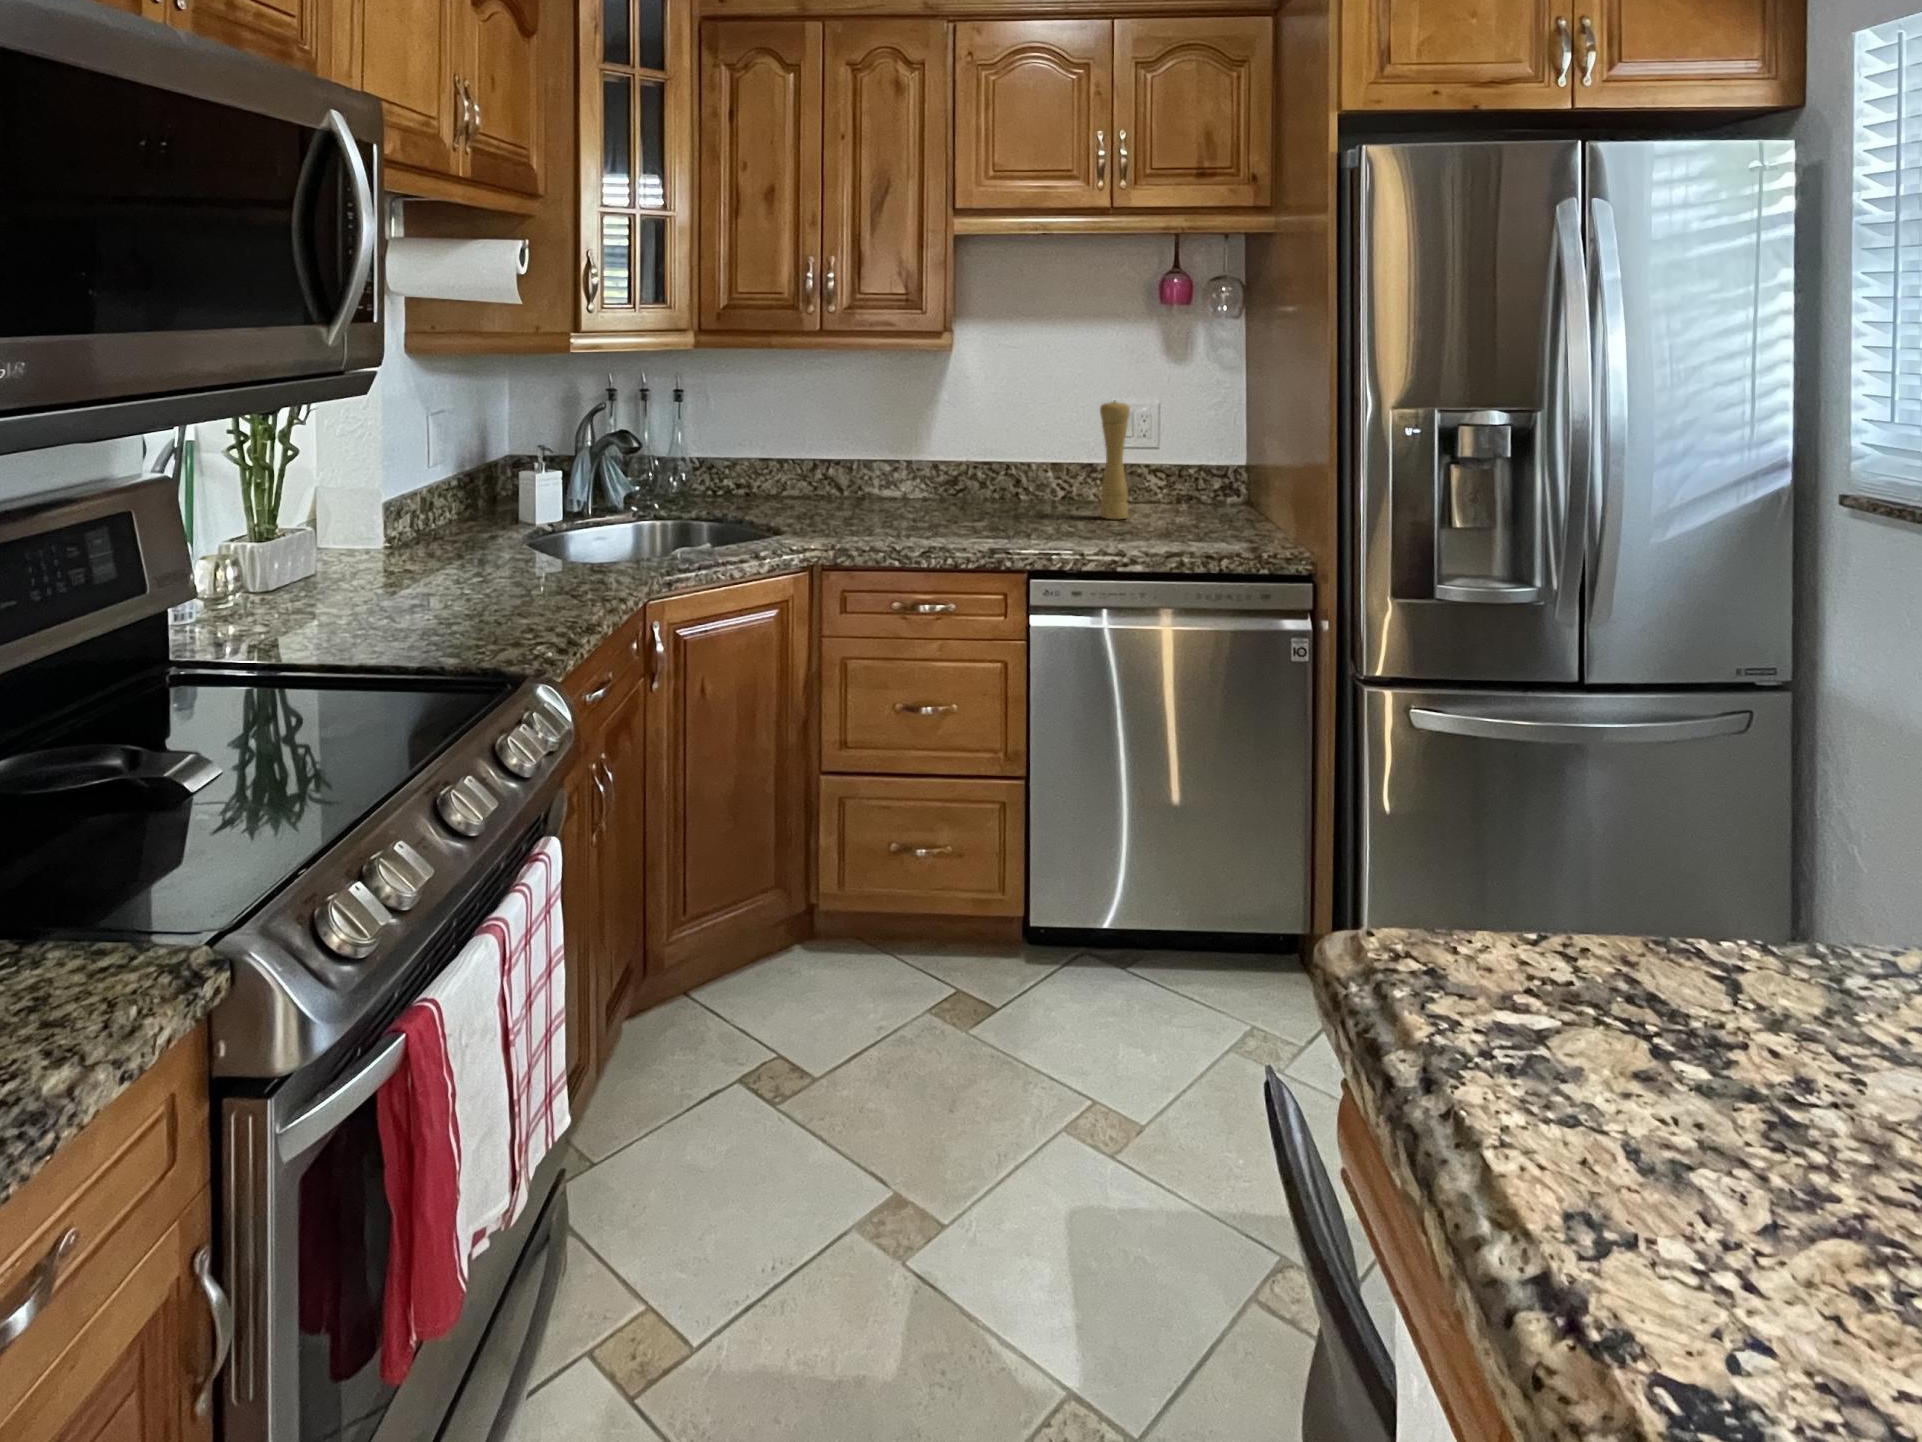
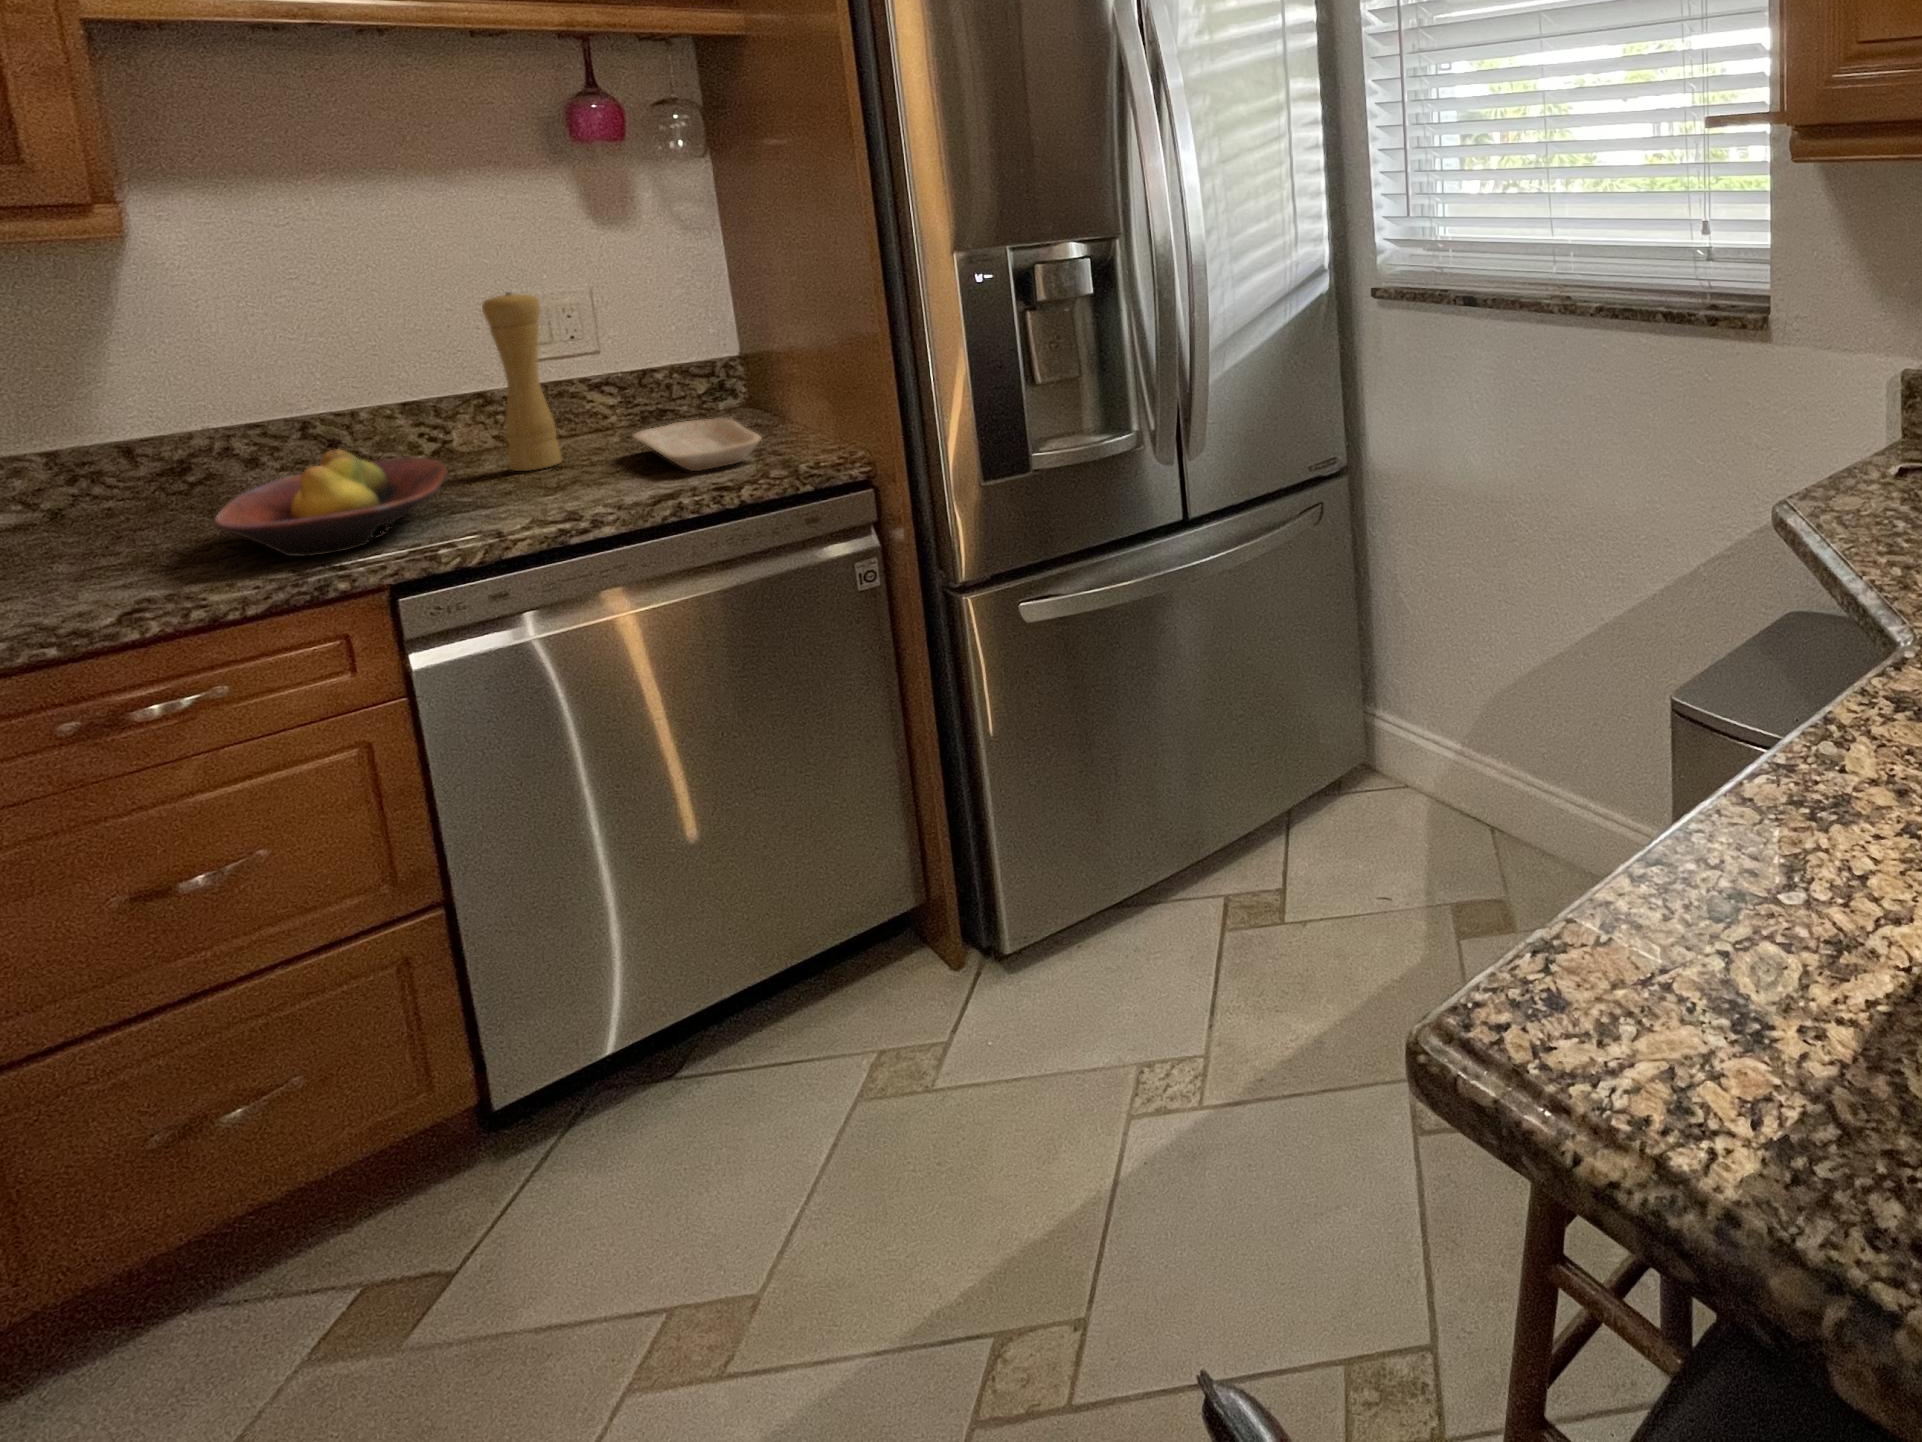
fruit bowl: none [961,484,1067,545] -> present [213,449,448,556]
tray: none [1169,505,1245,542] -> present [633,418,761,471]

